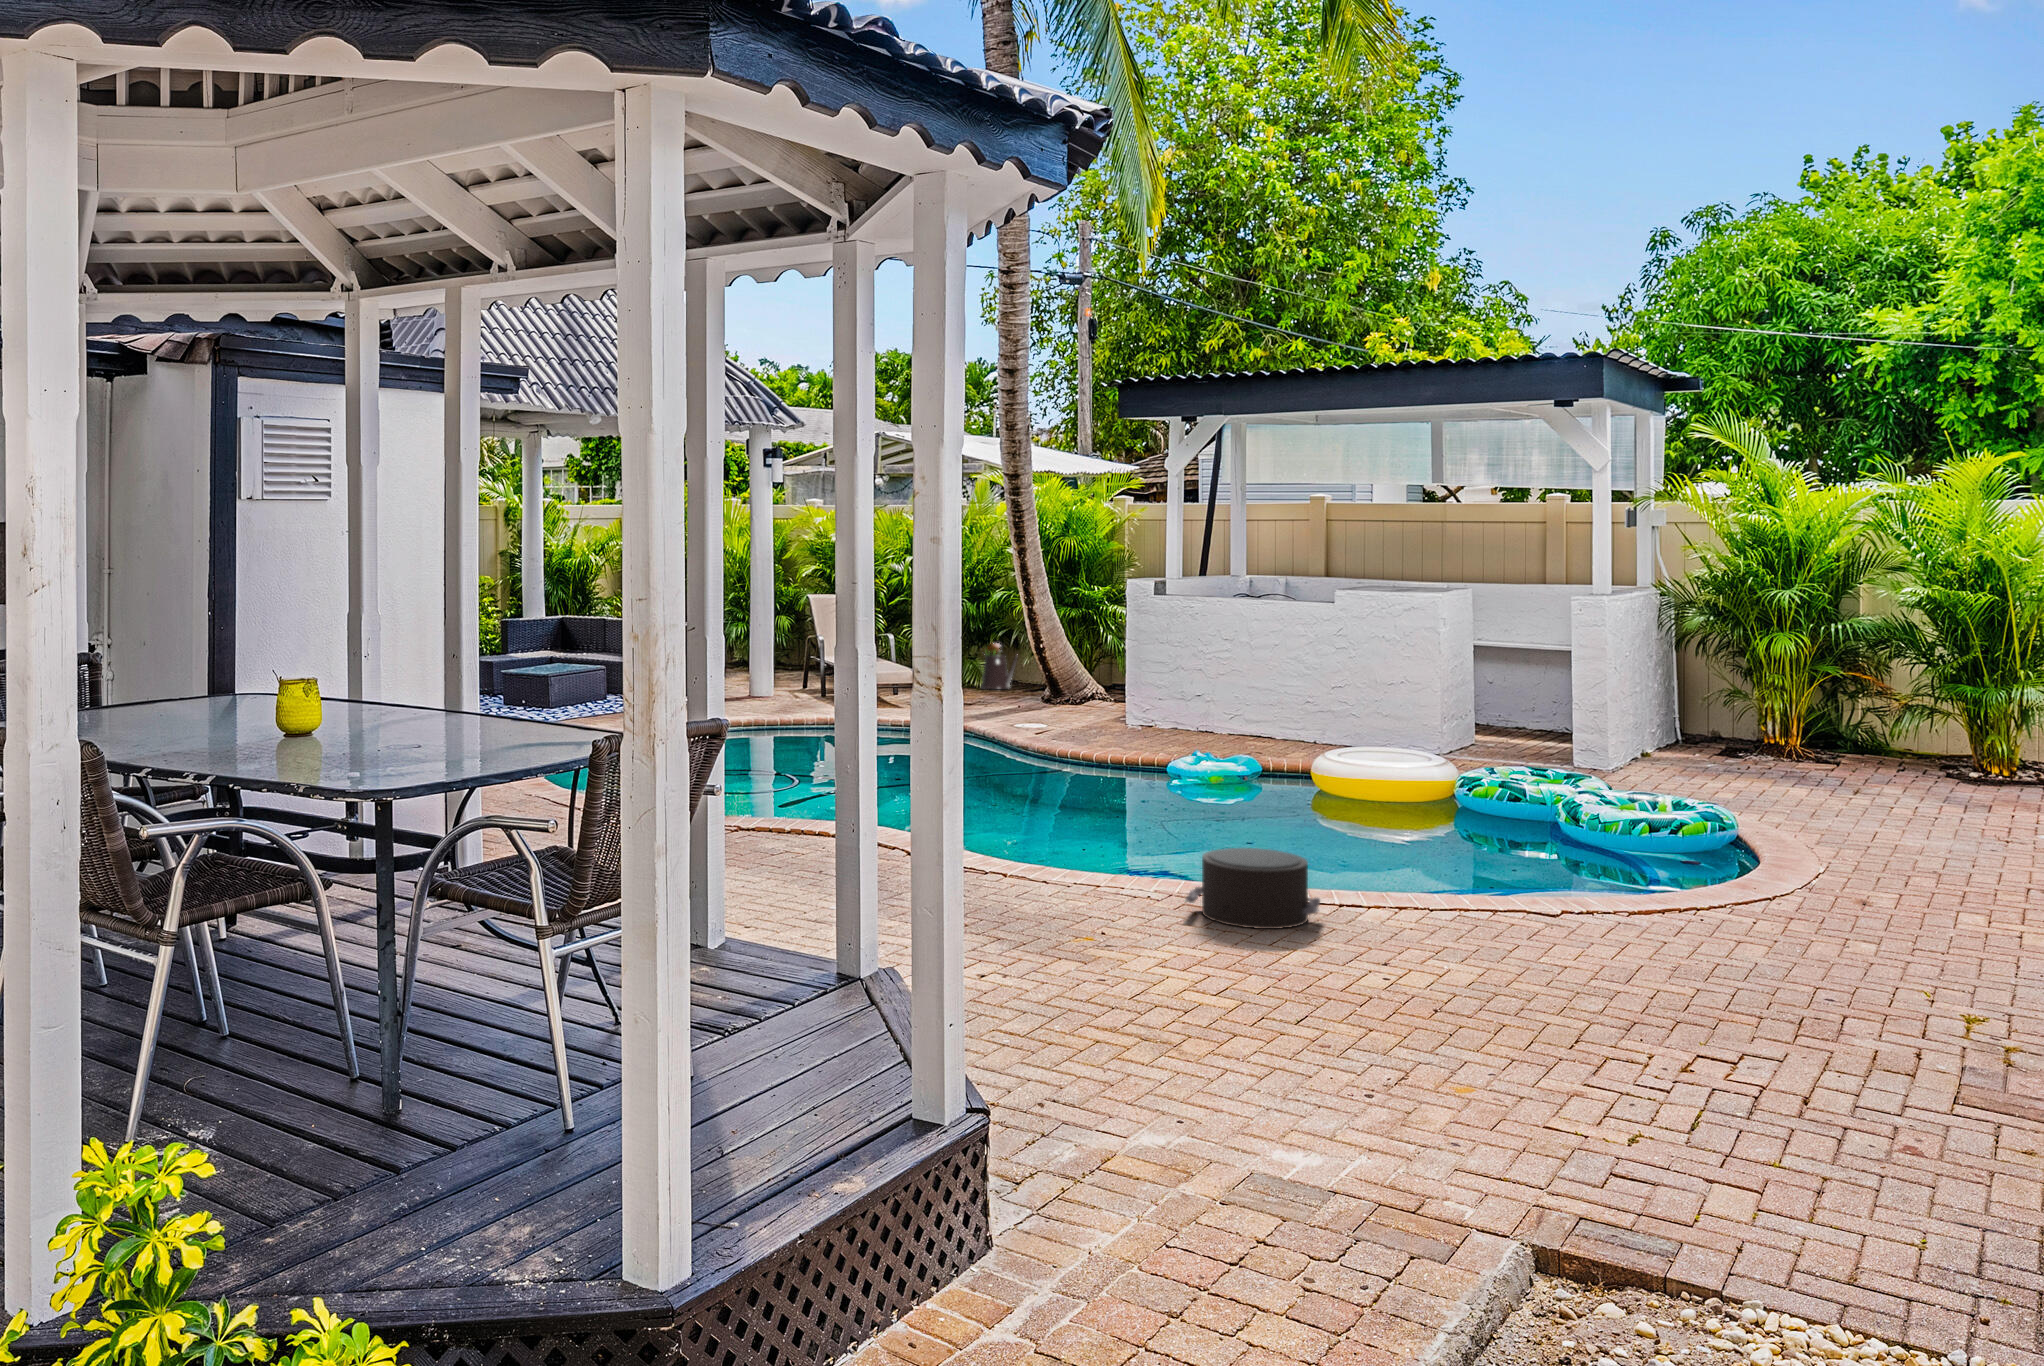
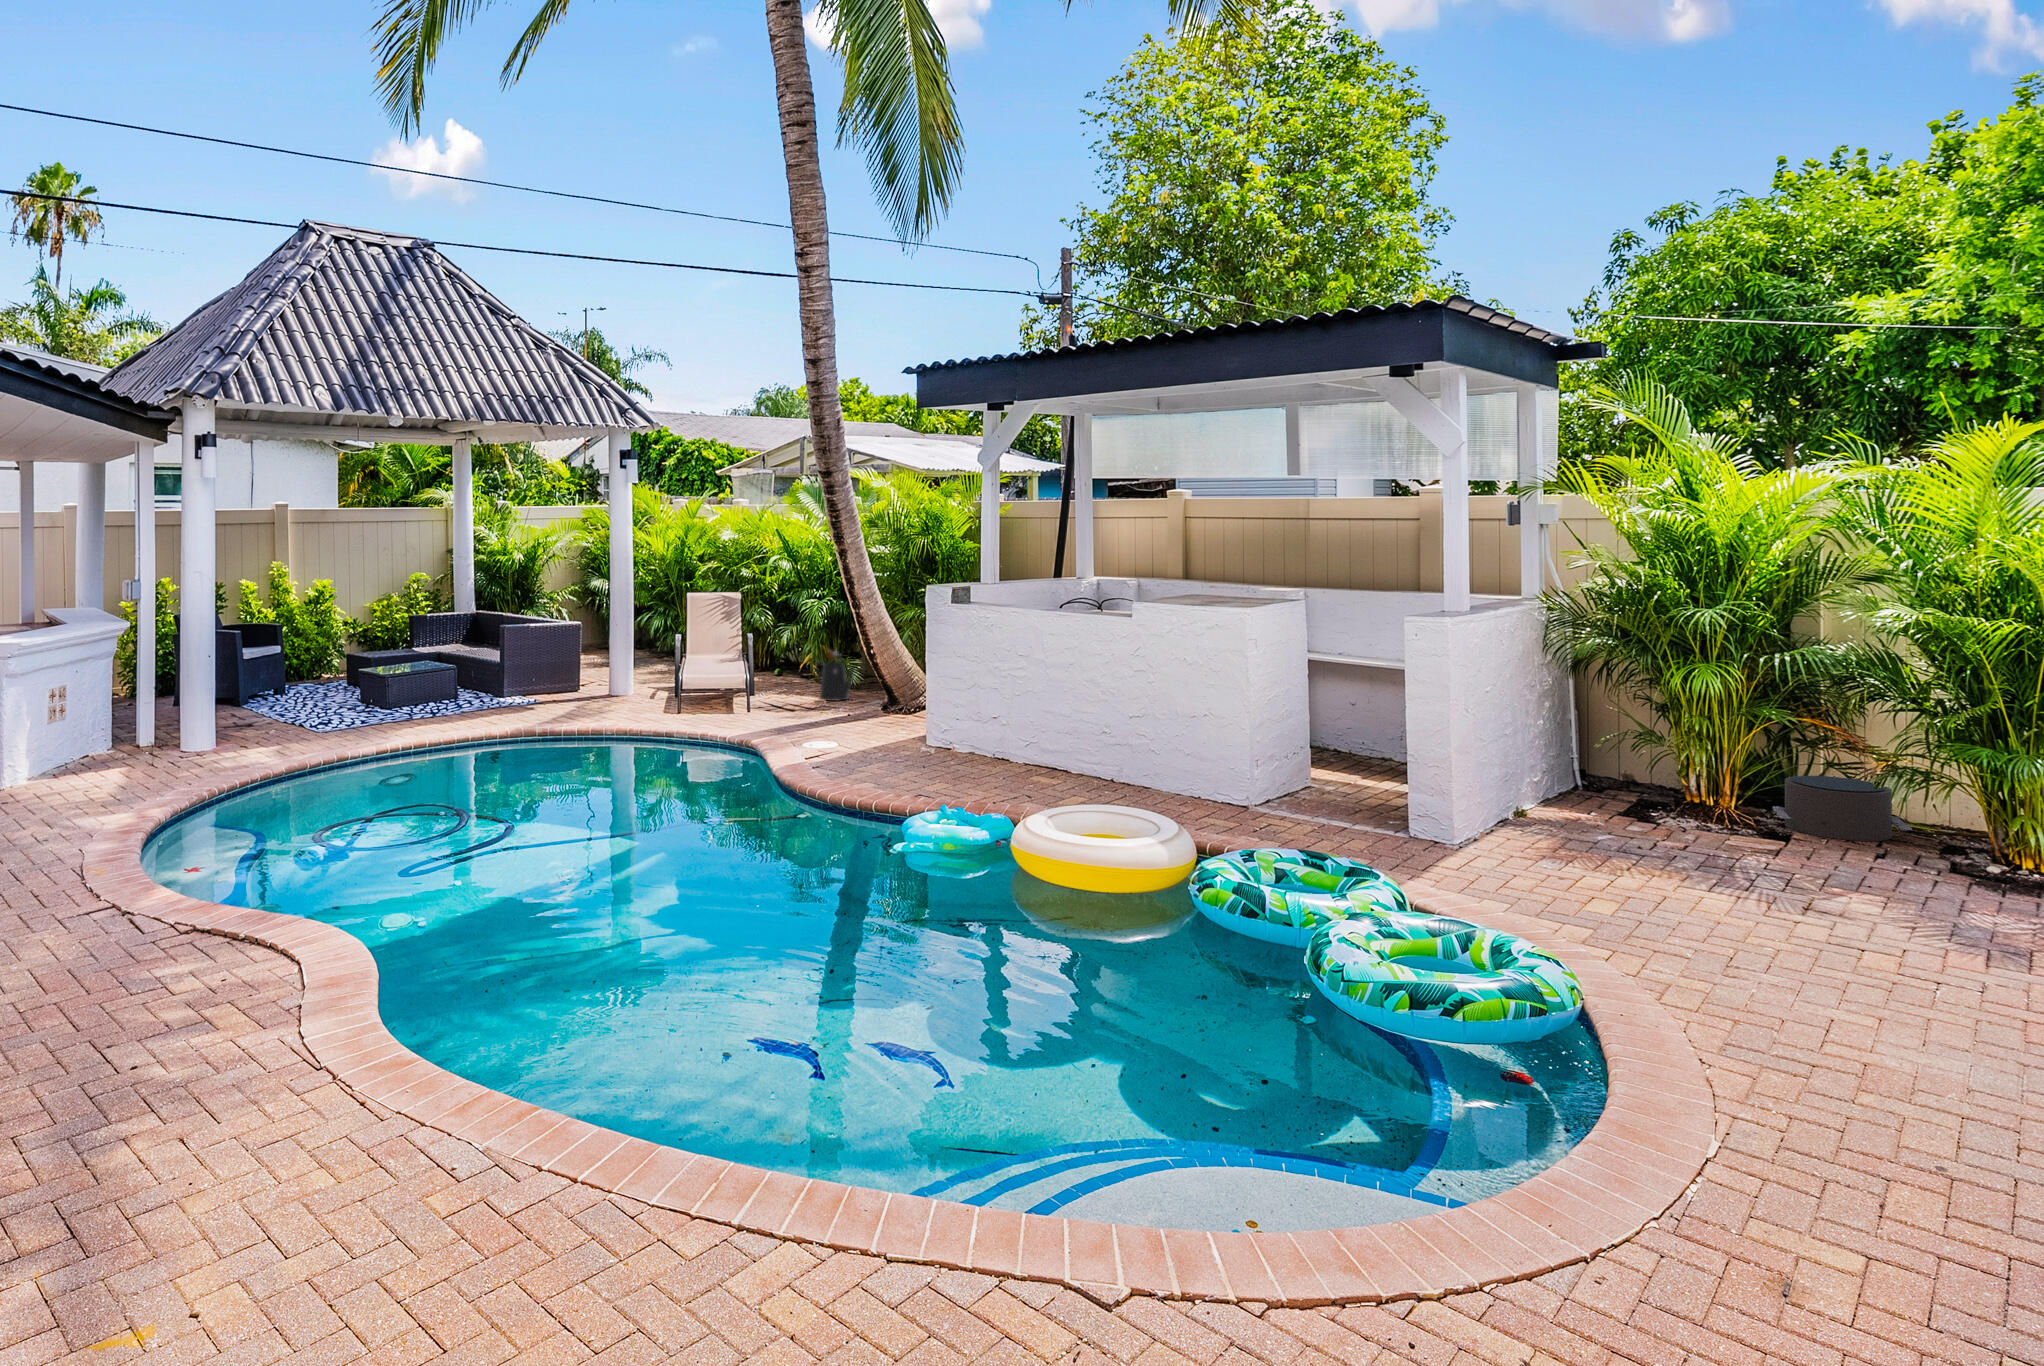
pouf: present [1186,848,1320,929] -> present [1772,776,1912,841]

